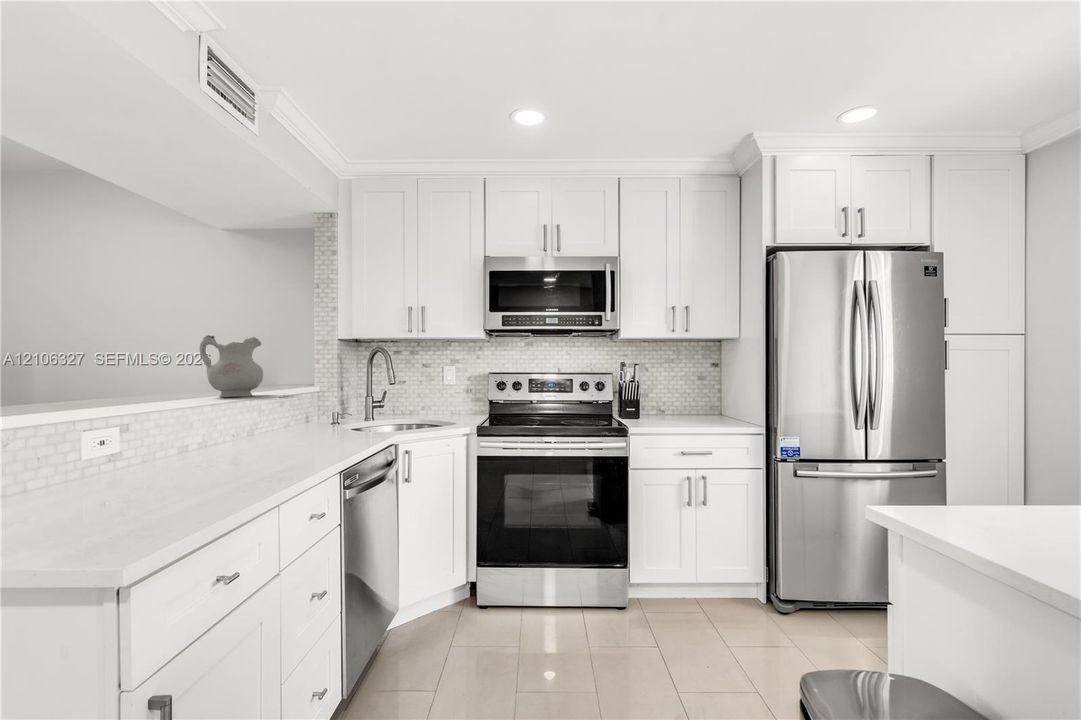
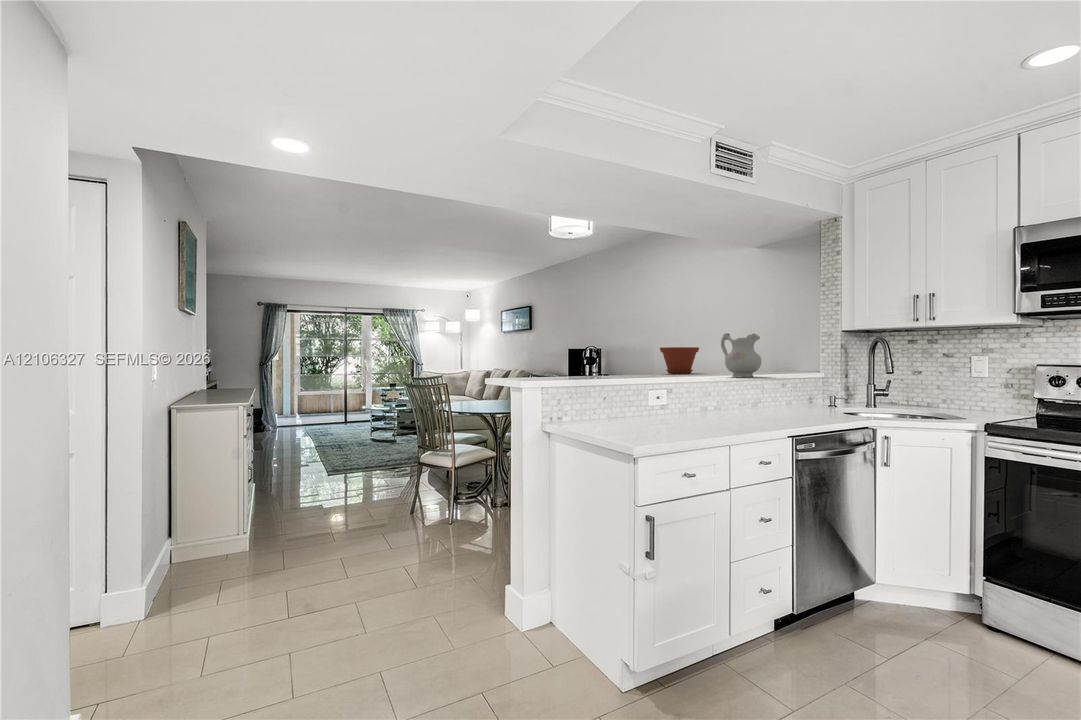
plant pot: none [56,355,137,396] -> present [660,347,699,374]

